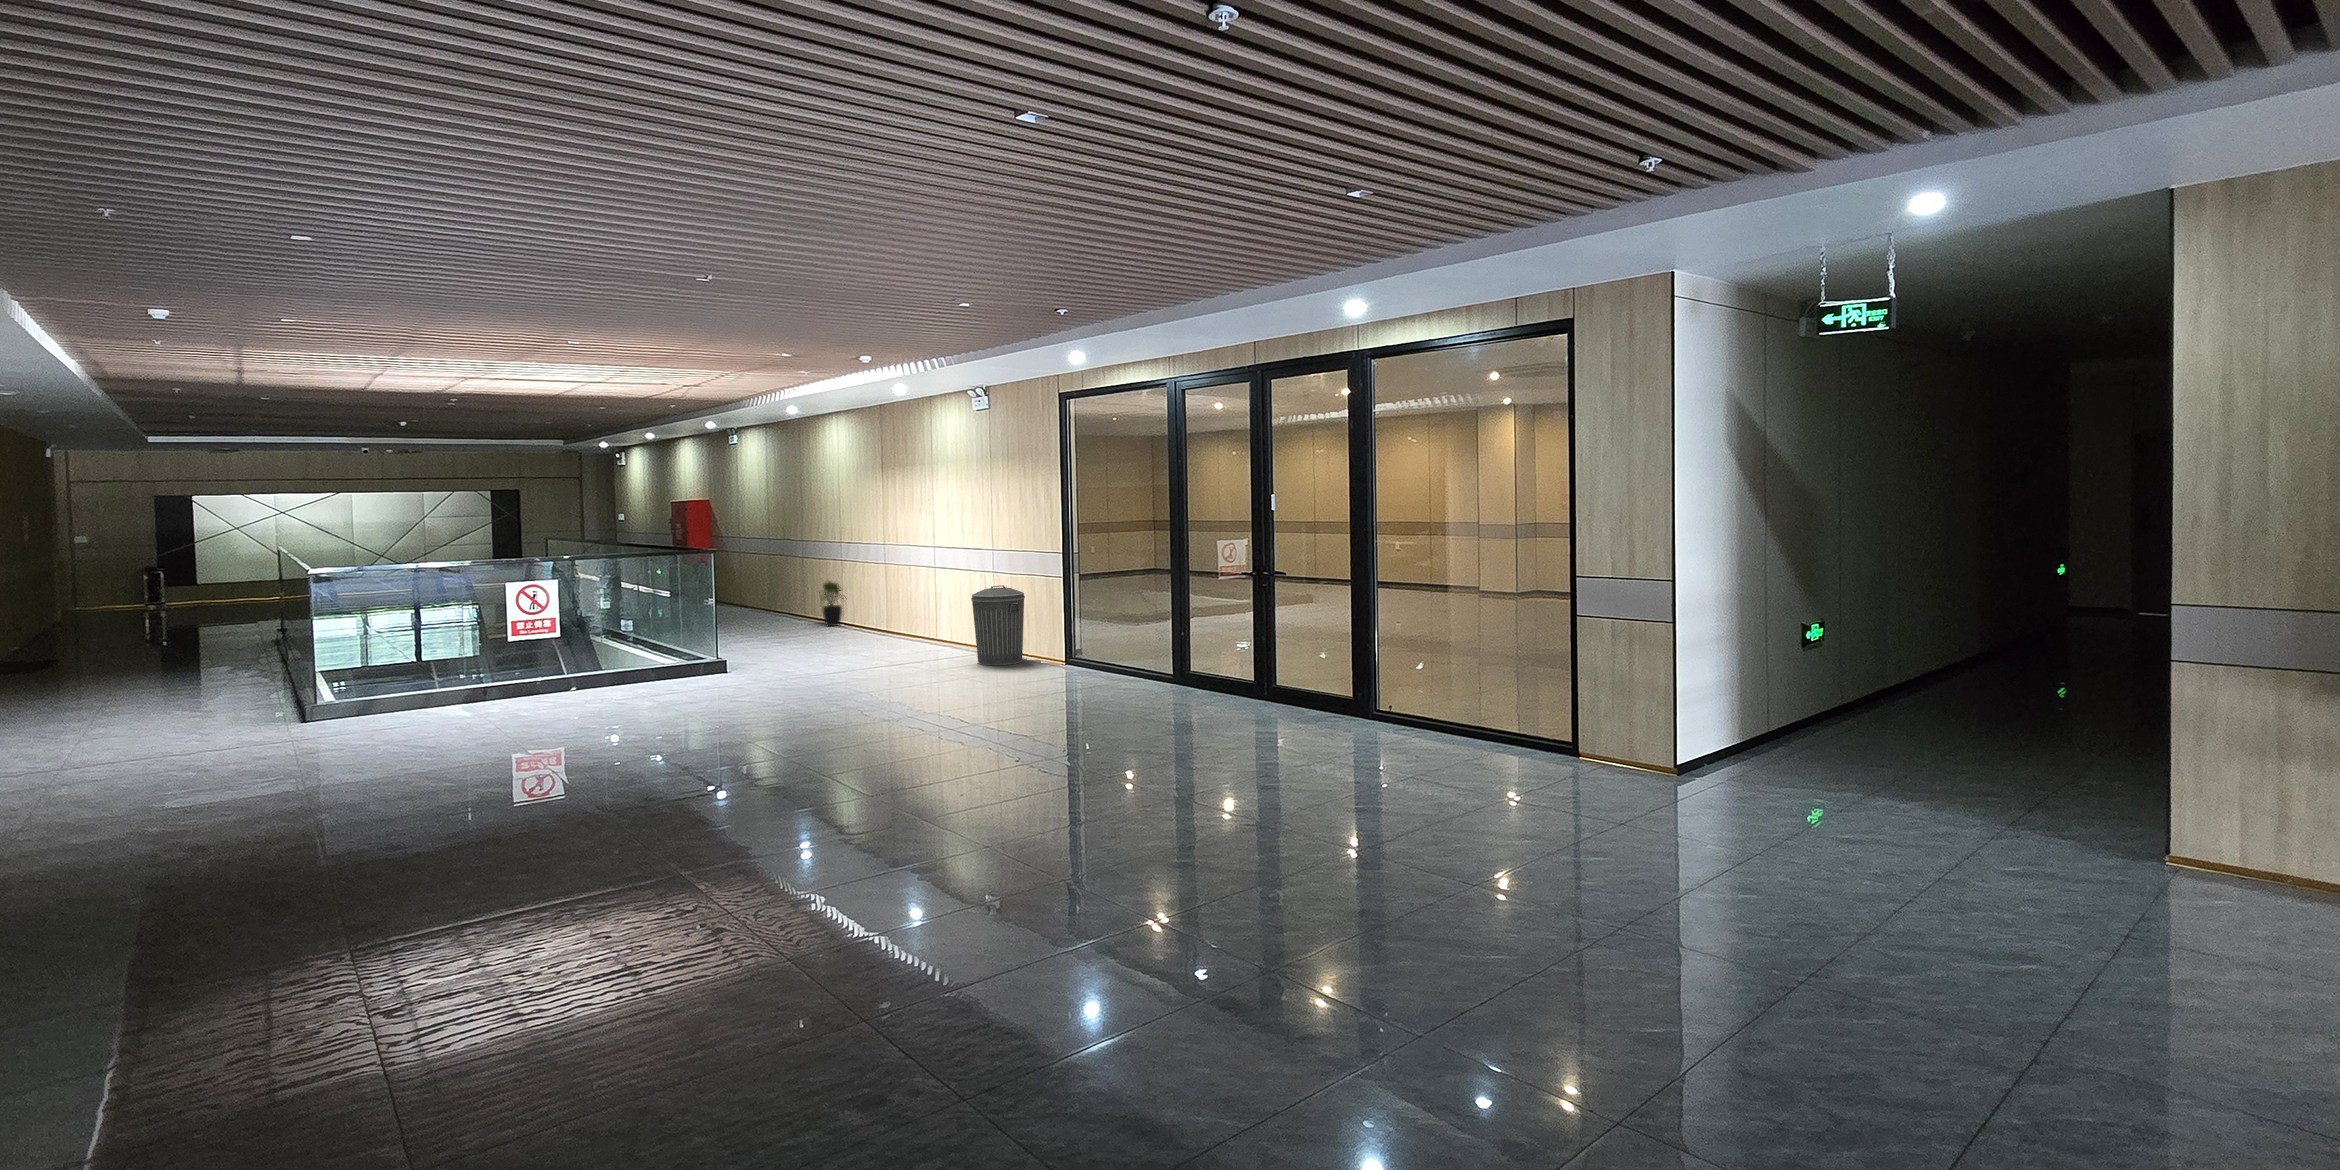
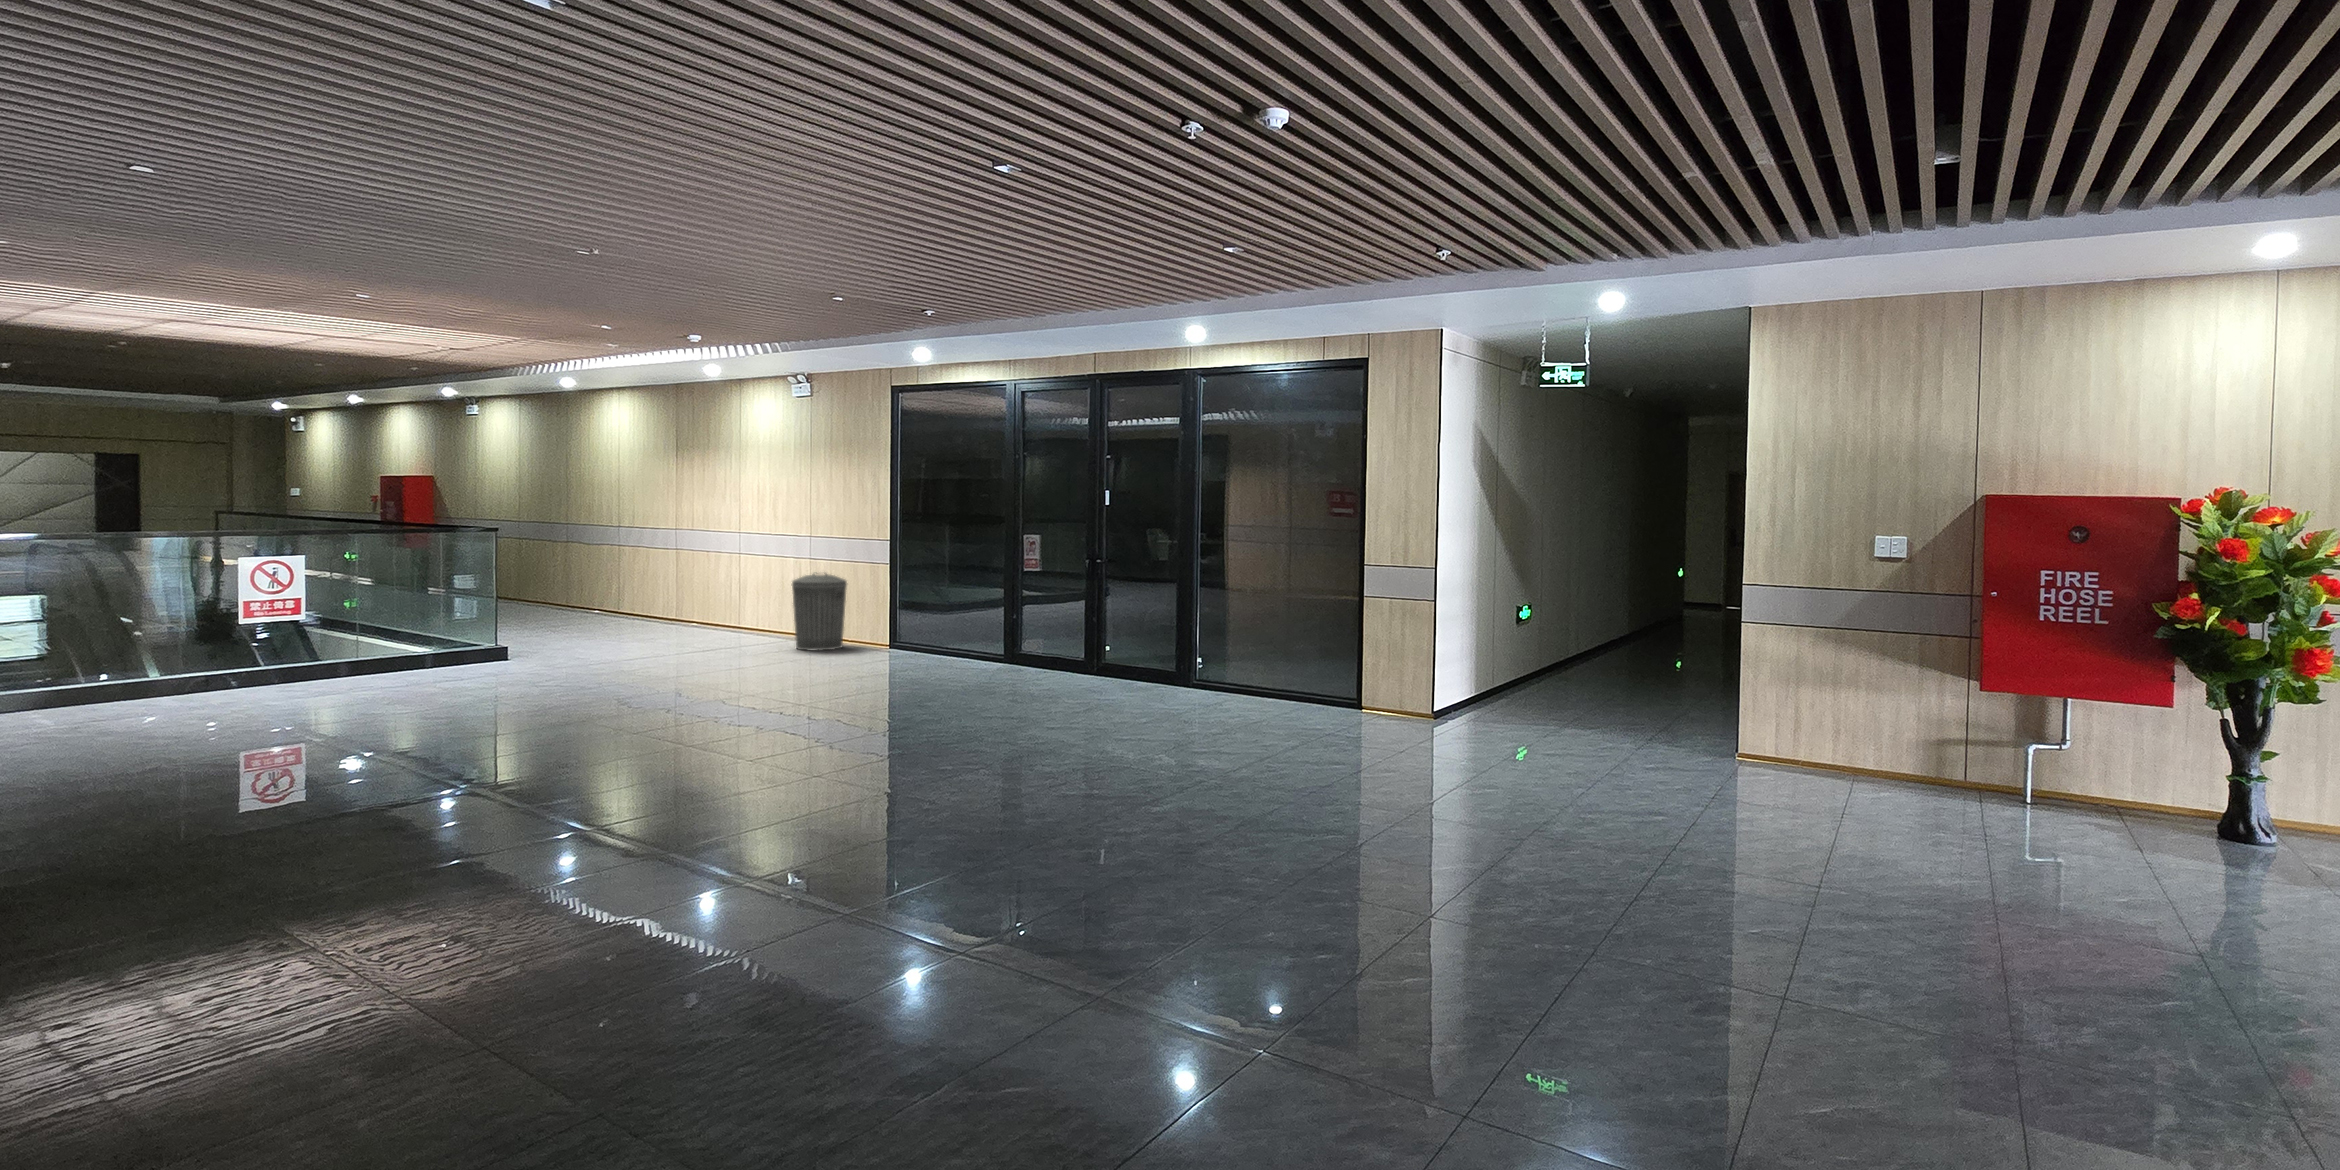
potted plant: present [819,582,846,626] -> none [587,567,625,617]

